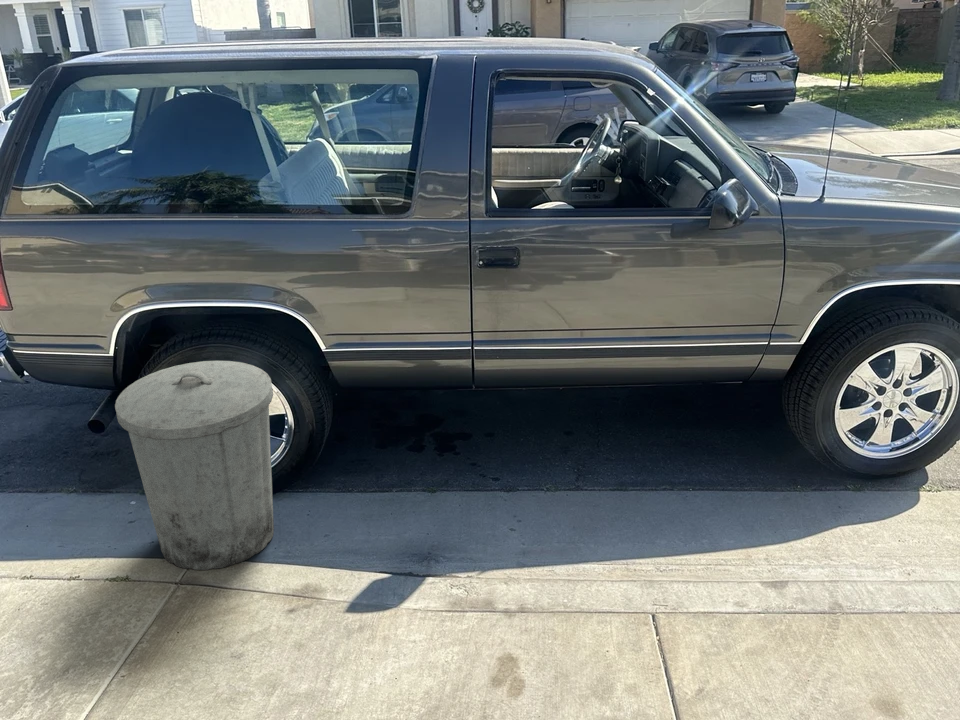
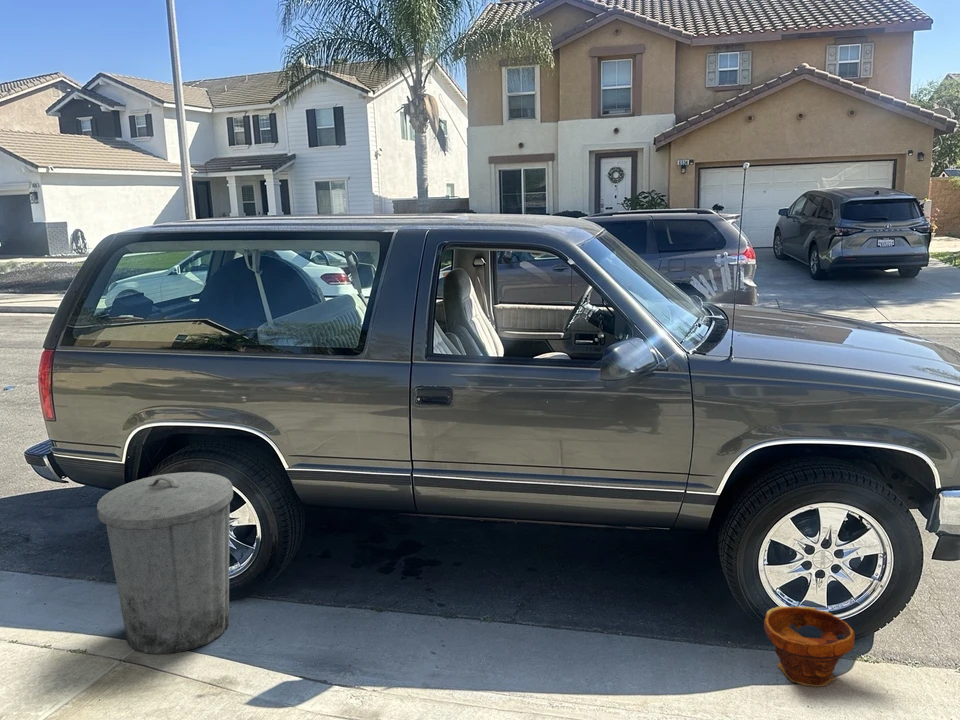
planter: none [845,446,935,522] -> present [764,606,855,687]

